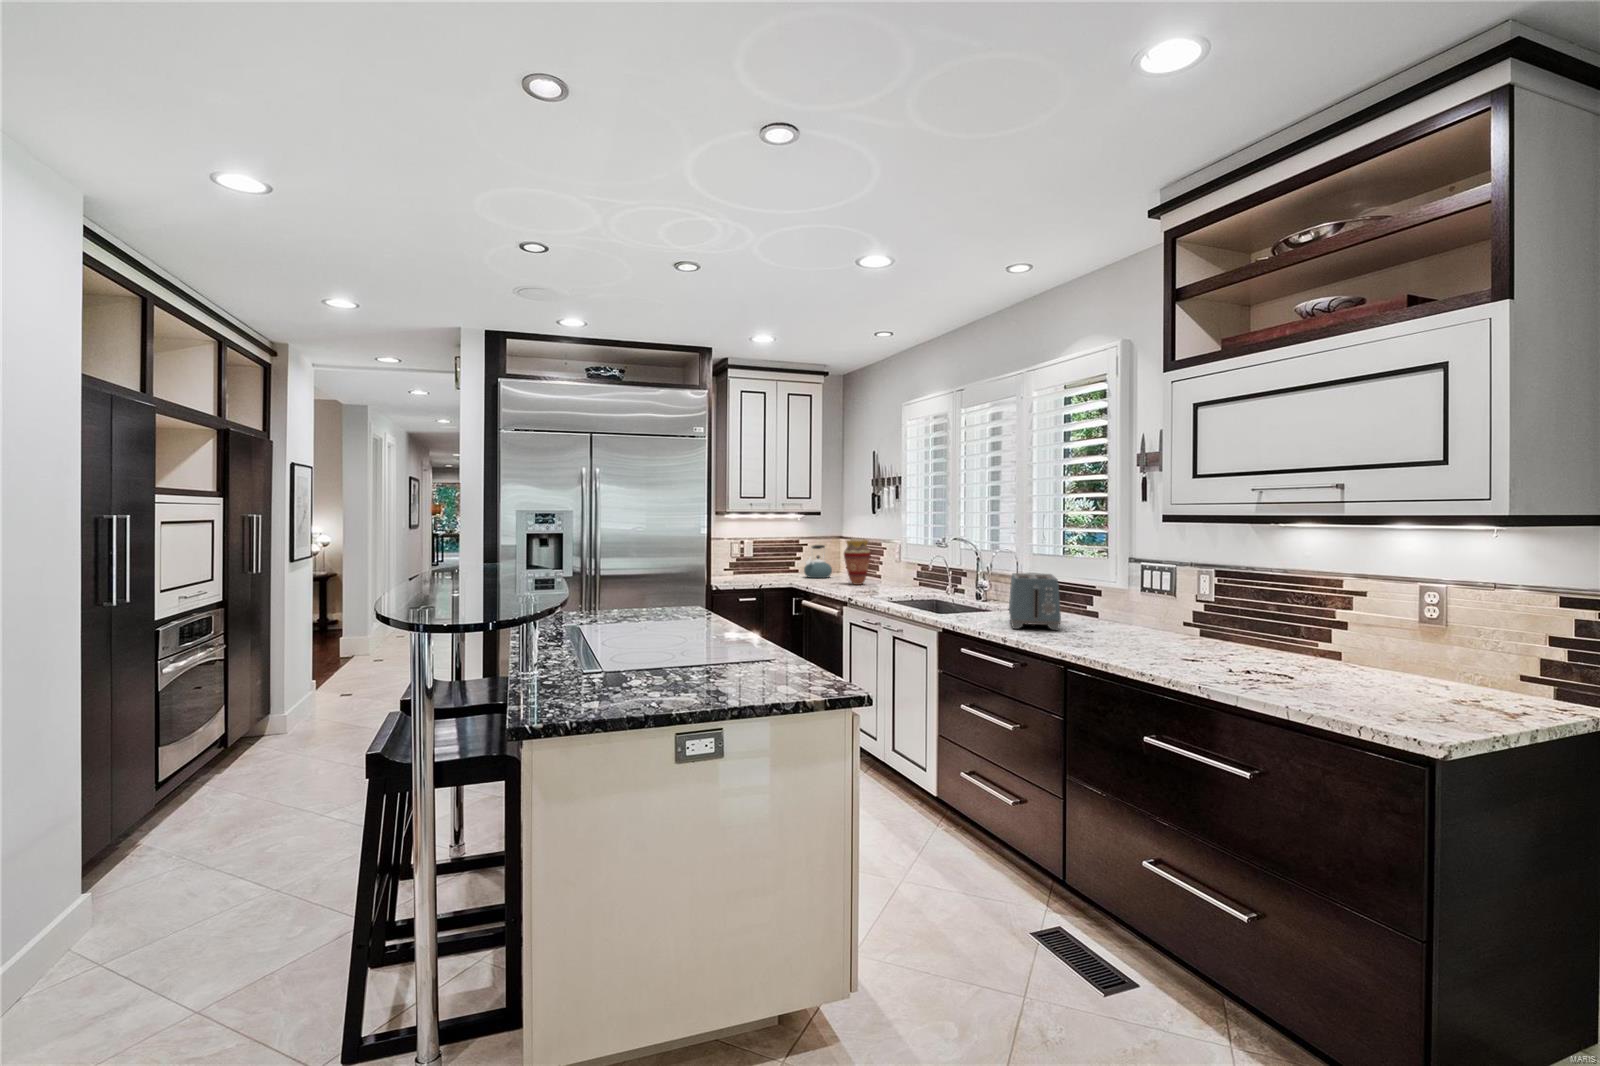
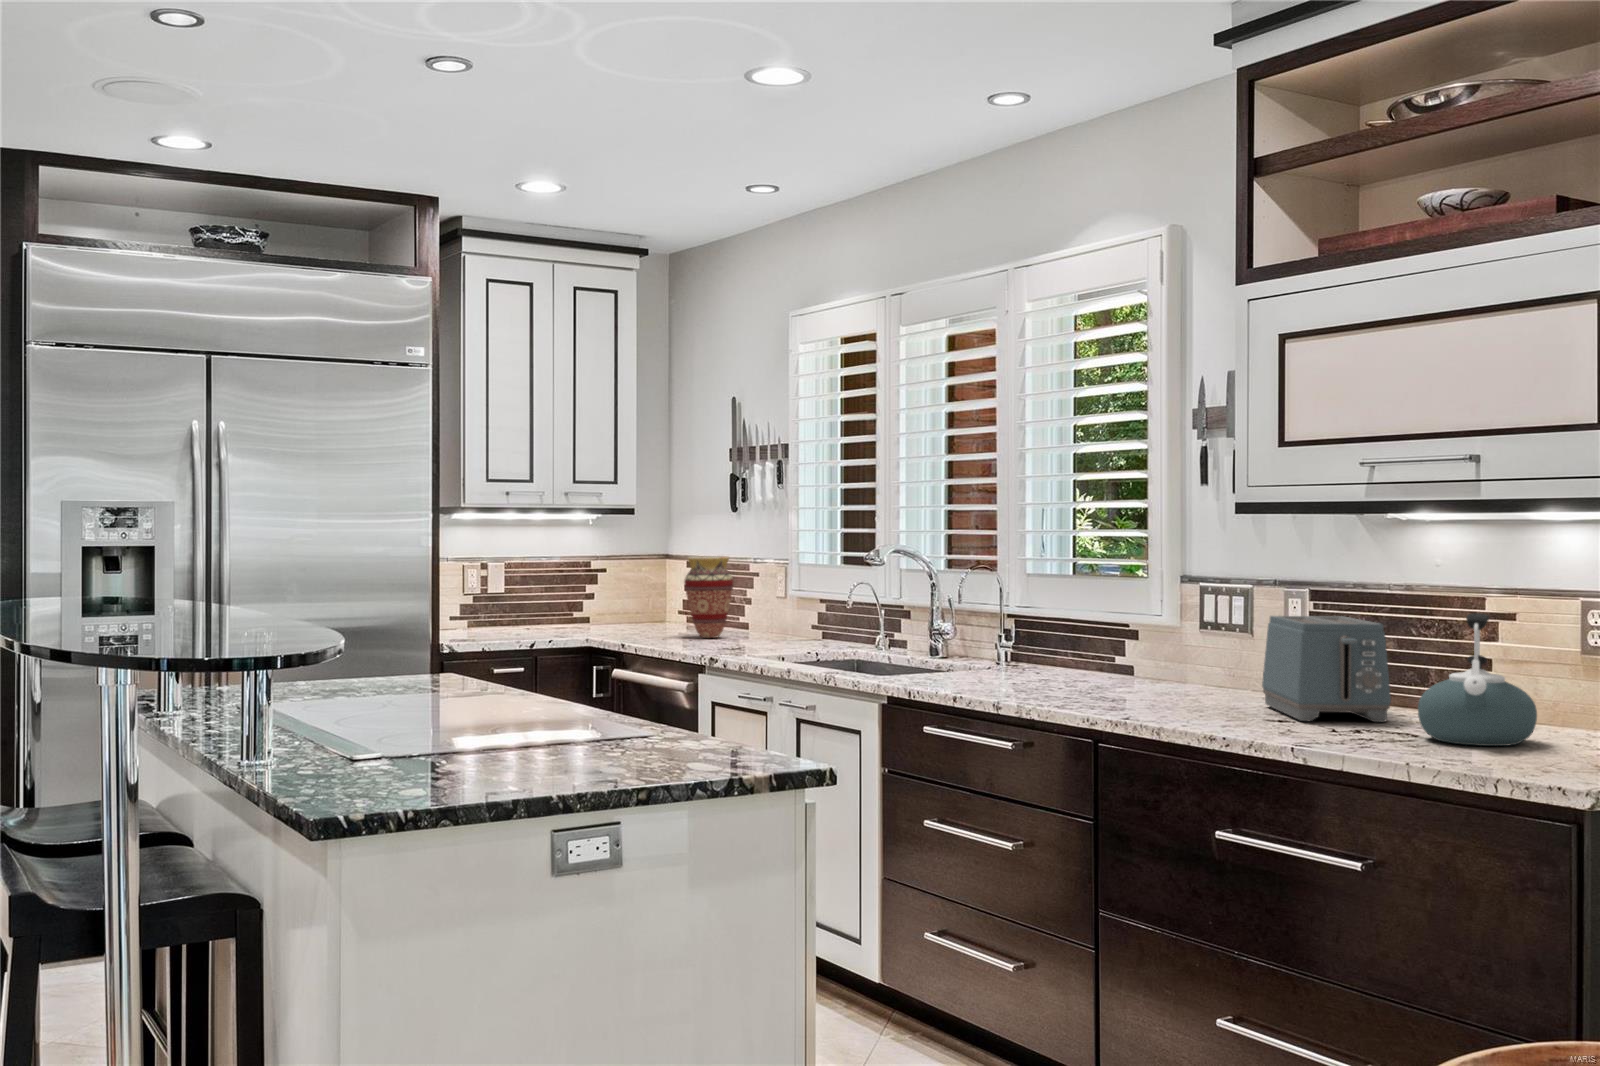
kettle: present [804,545,832,578] -> present [1418,613,1537,746]
toaster: present [1009,573,1061,630] -> present [1262,616,1391,722]

